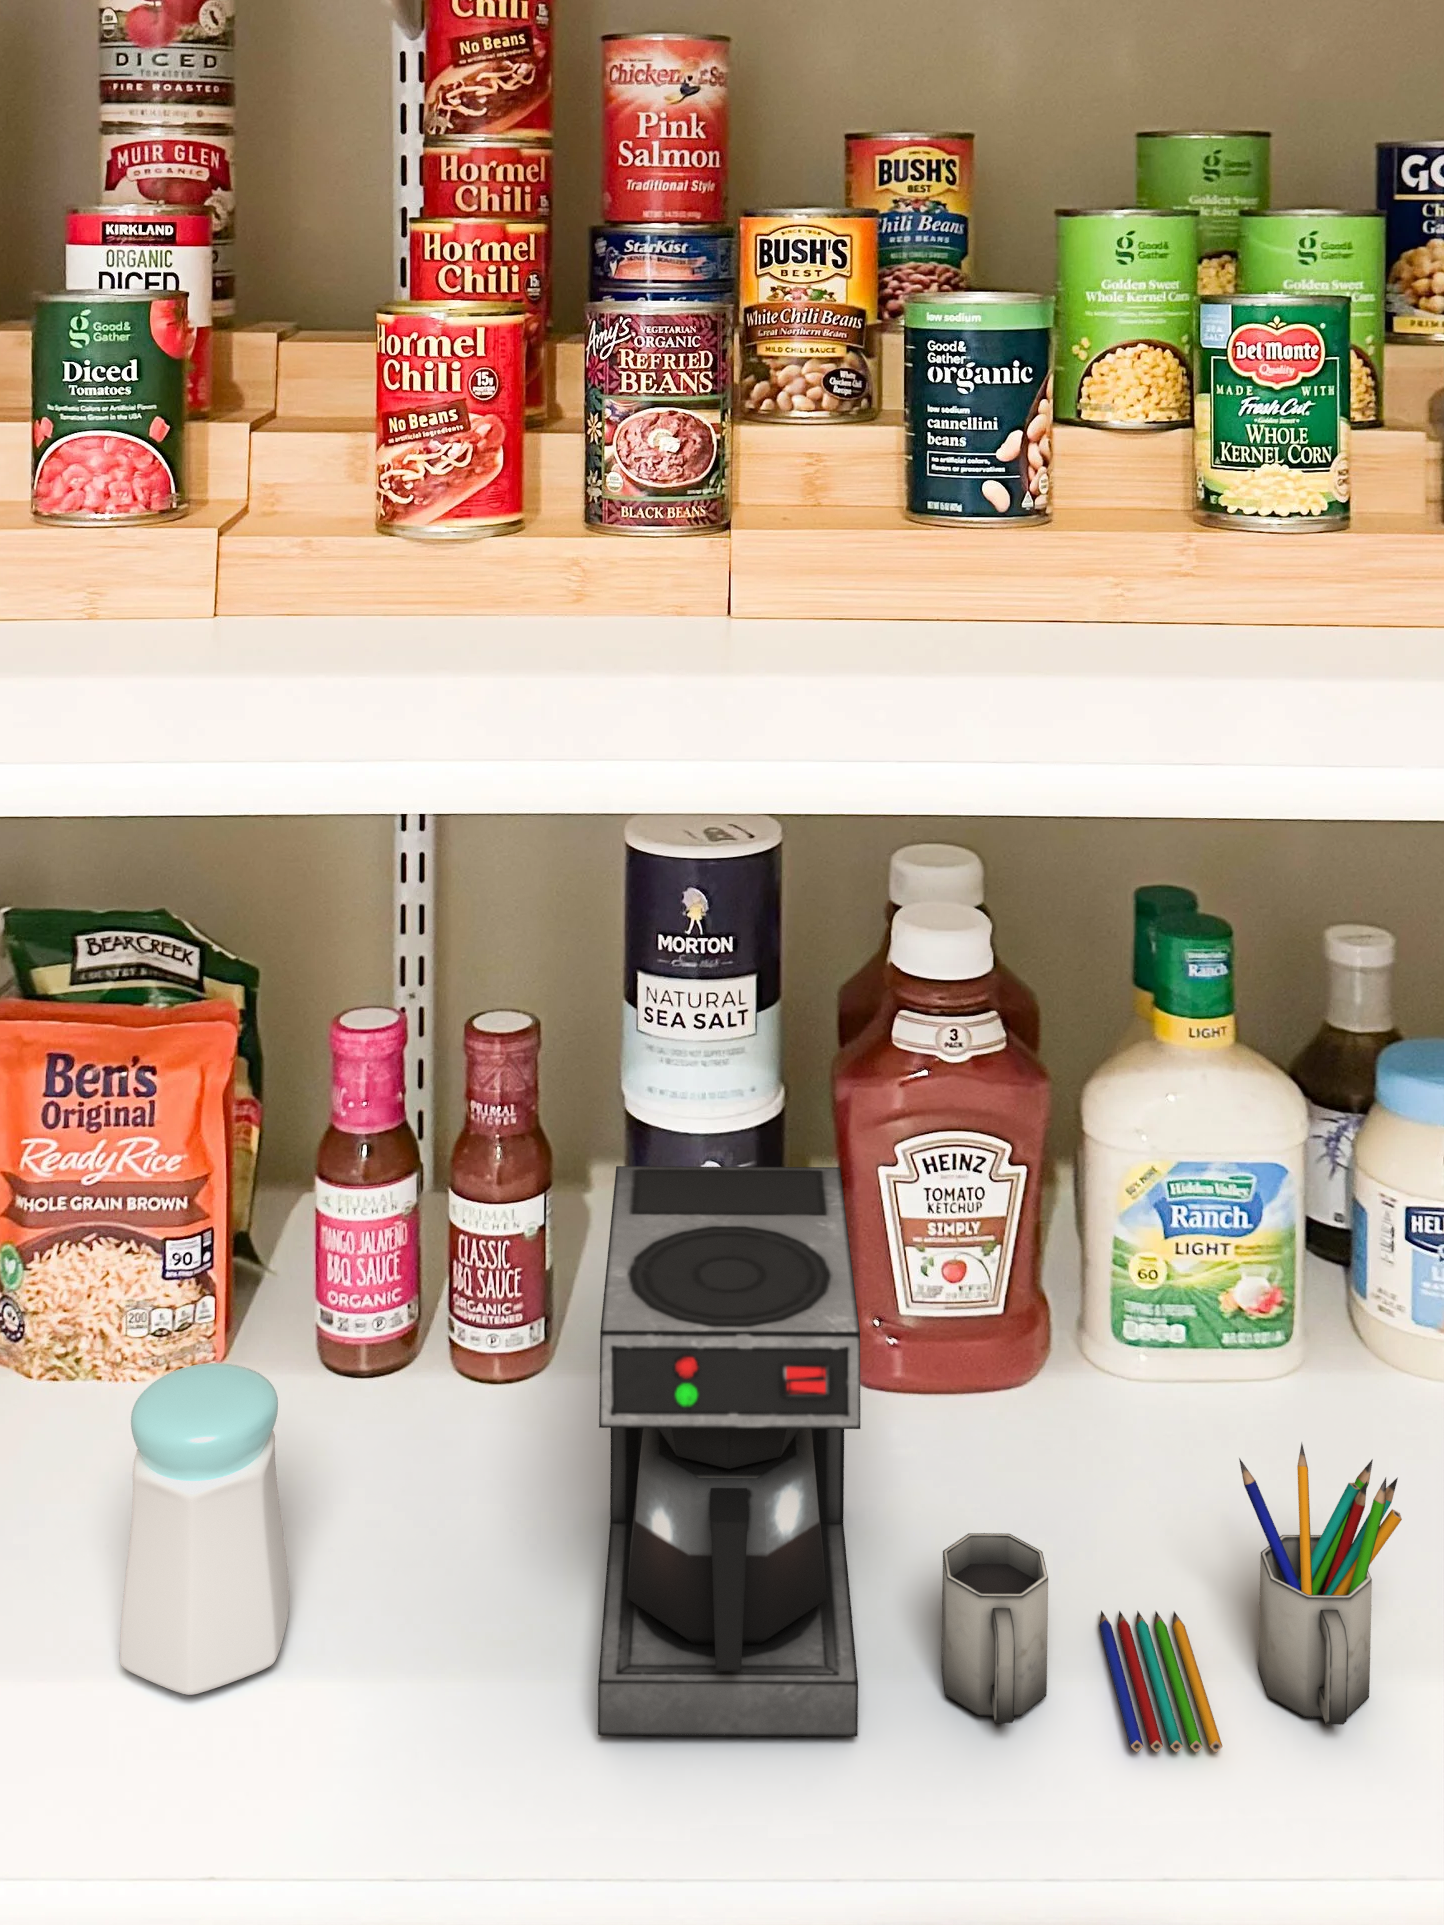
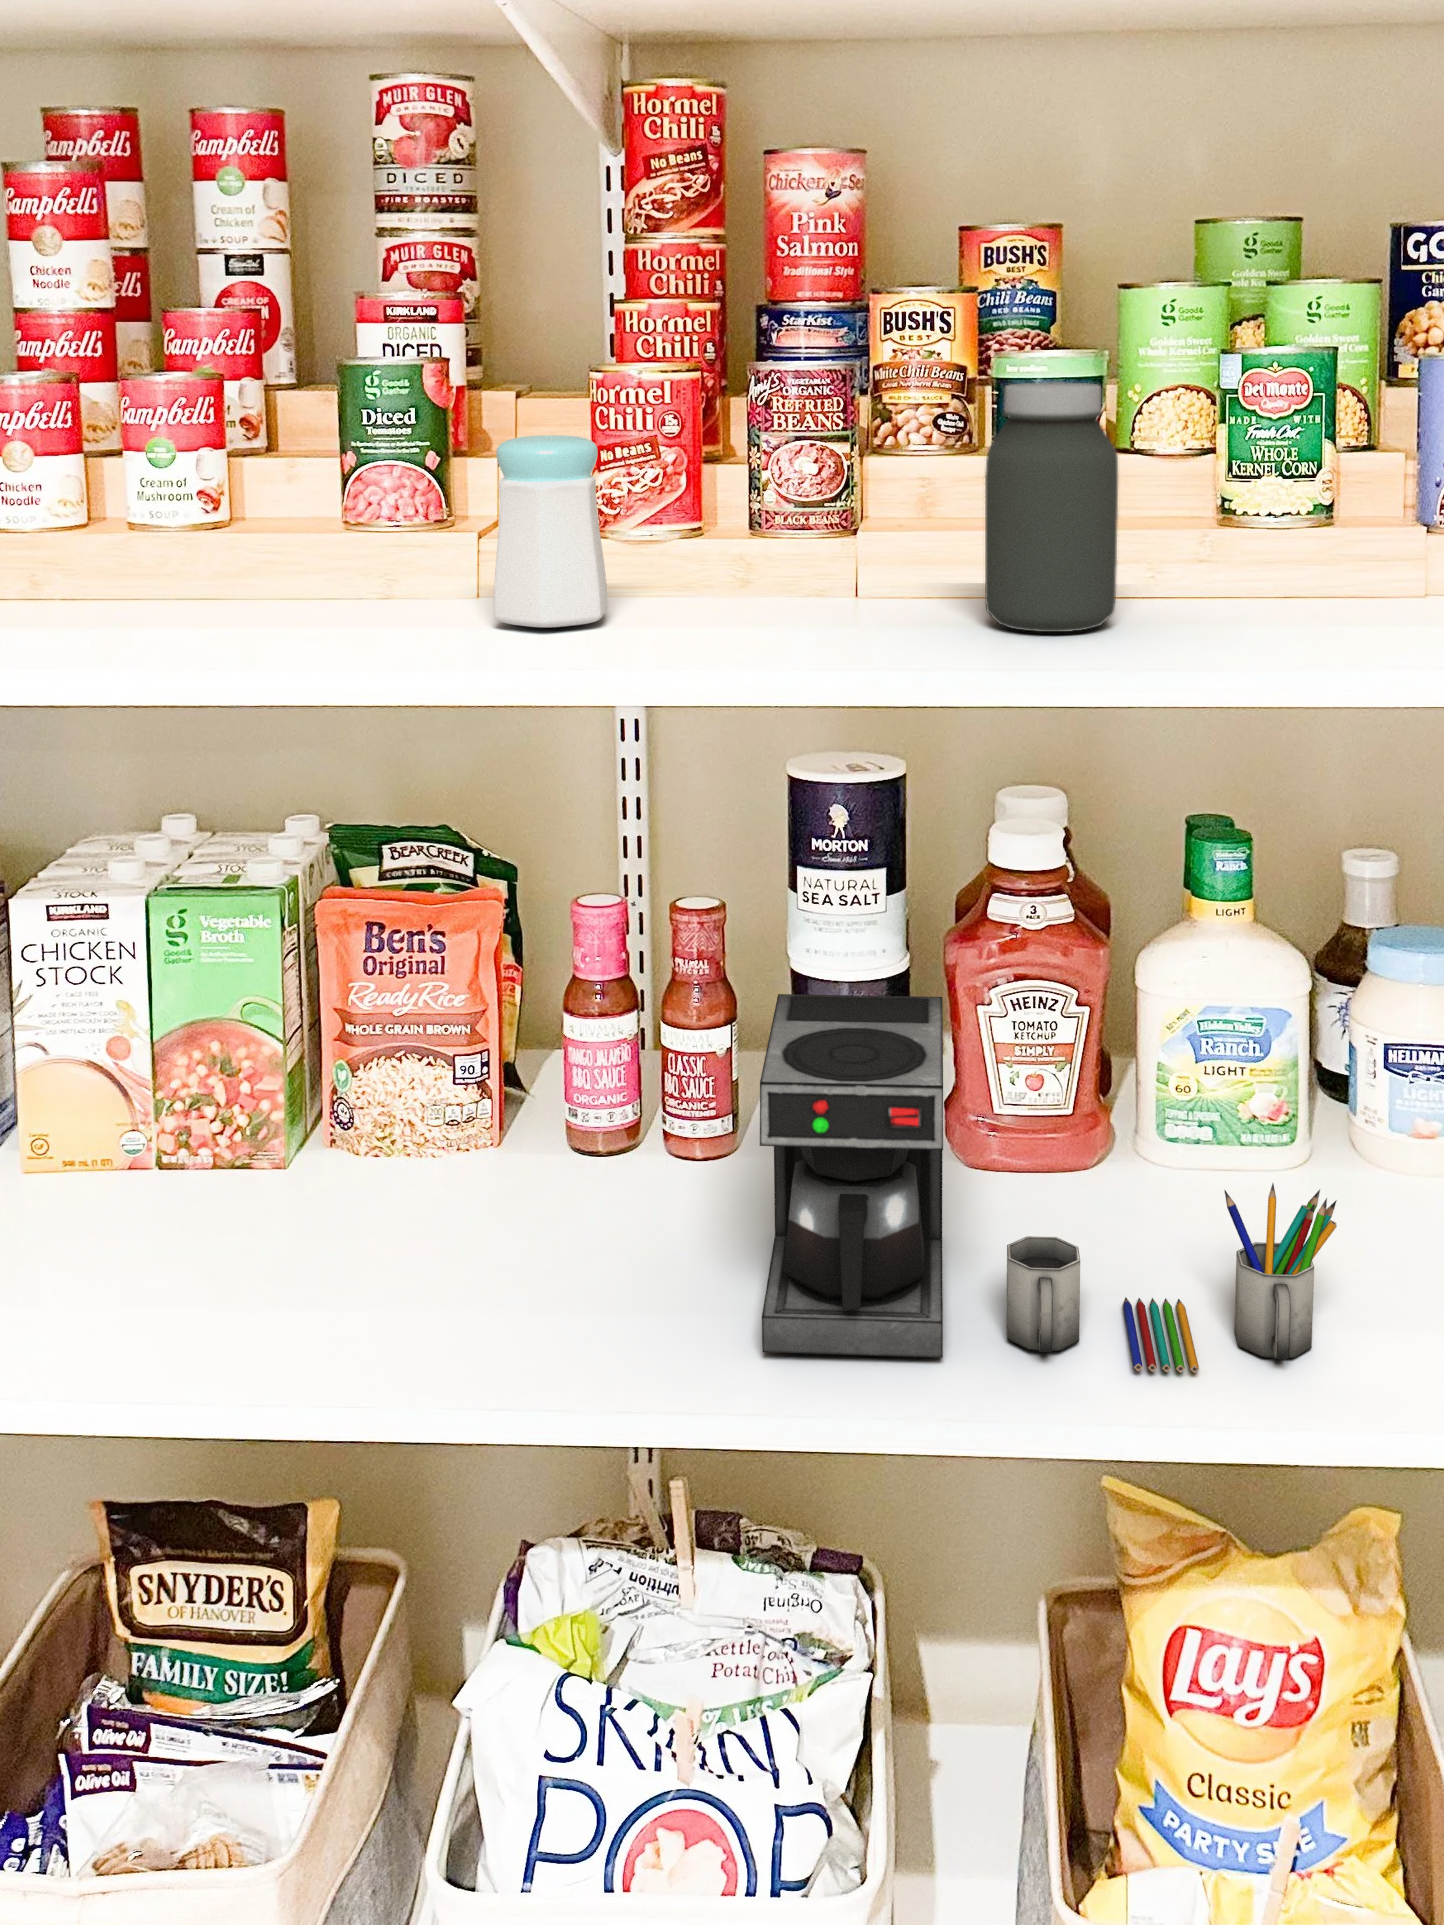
jar: none [905,340,1081,675] -> present [985,382,1118,632]
salt shaker: present [120,1363,289,1695] -> present [494,435,608,628]

